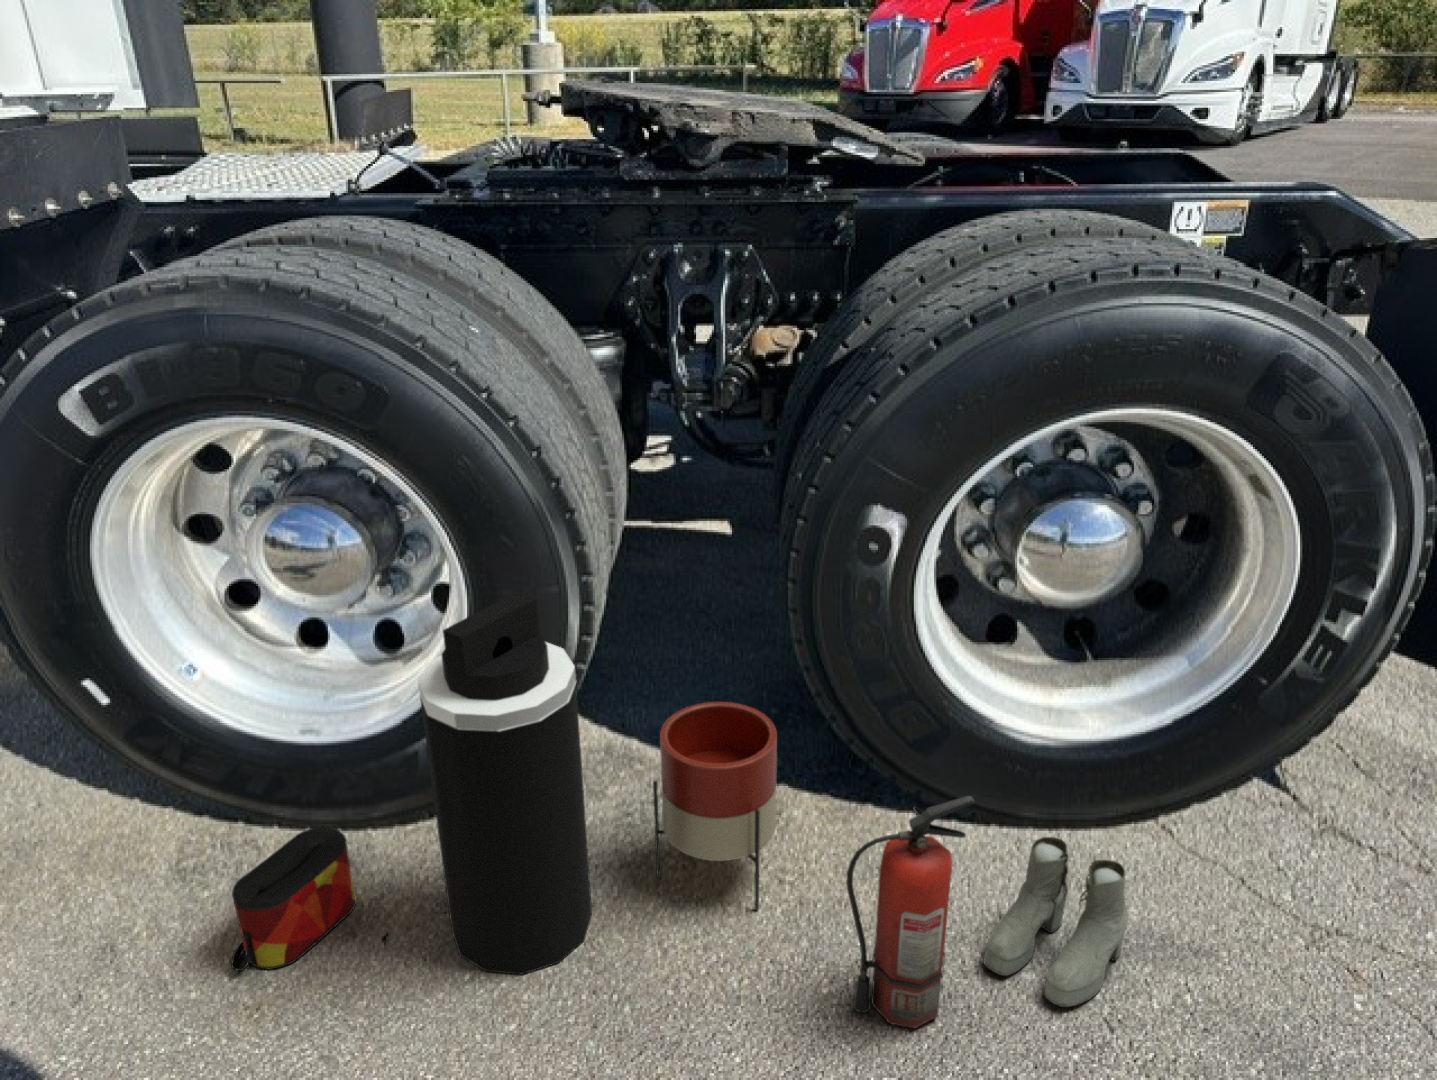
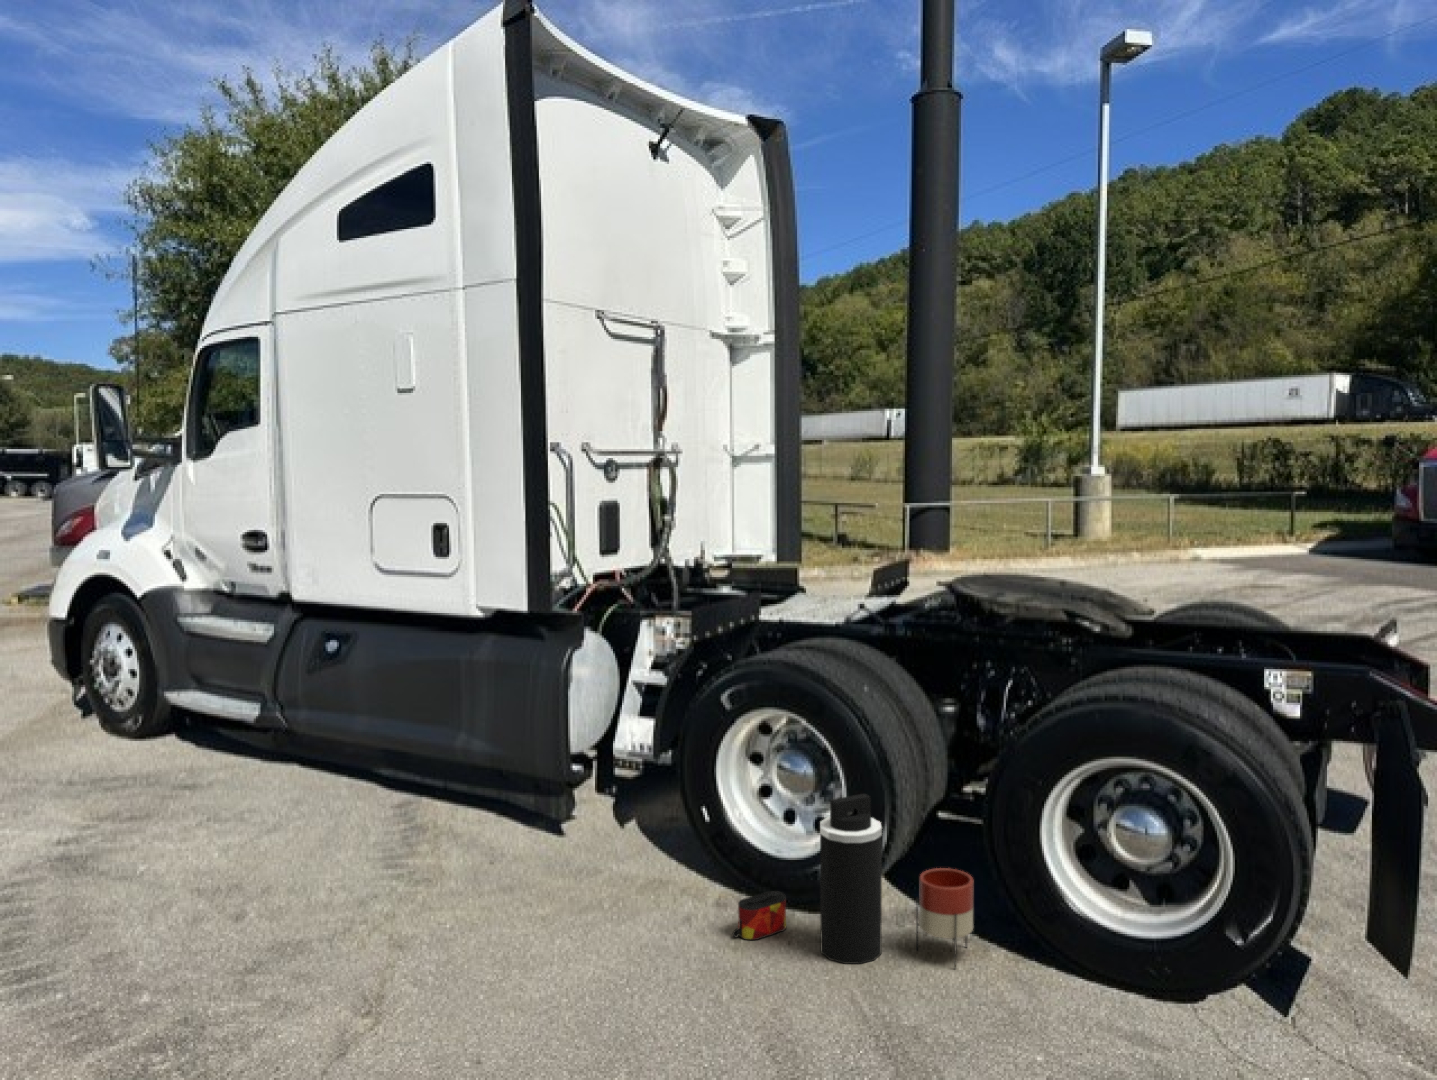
fire extinguisher: present [847,796,975,1028] -> none [971,903,1027,1016]
boots: present [983,837,1128,1007] -> none [1046,952,1121,1027]

